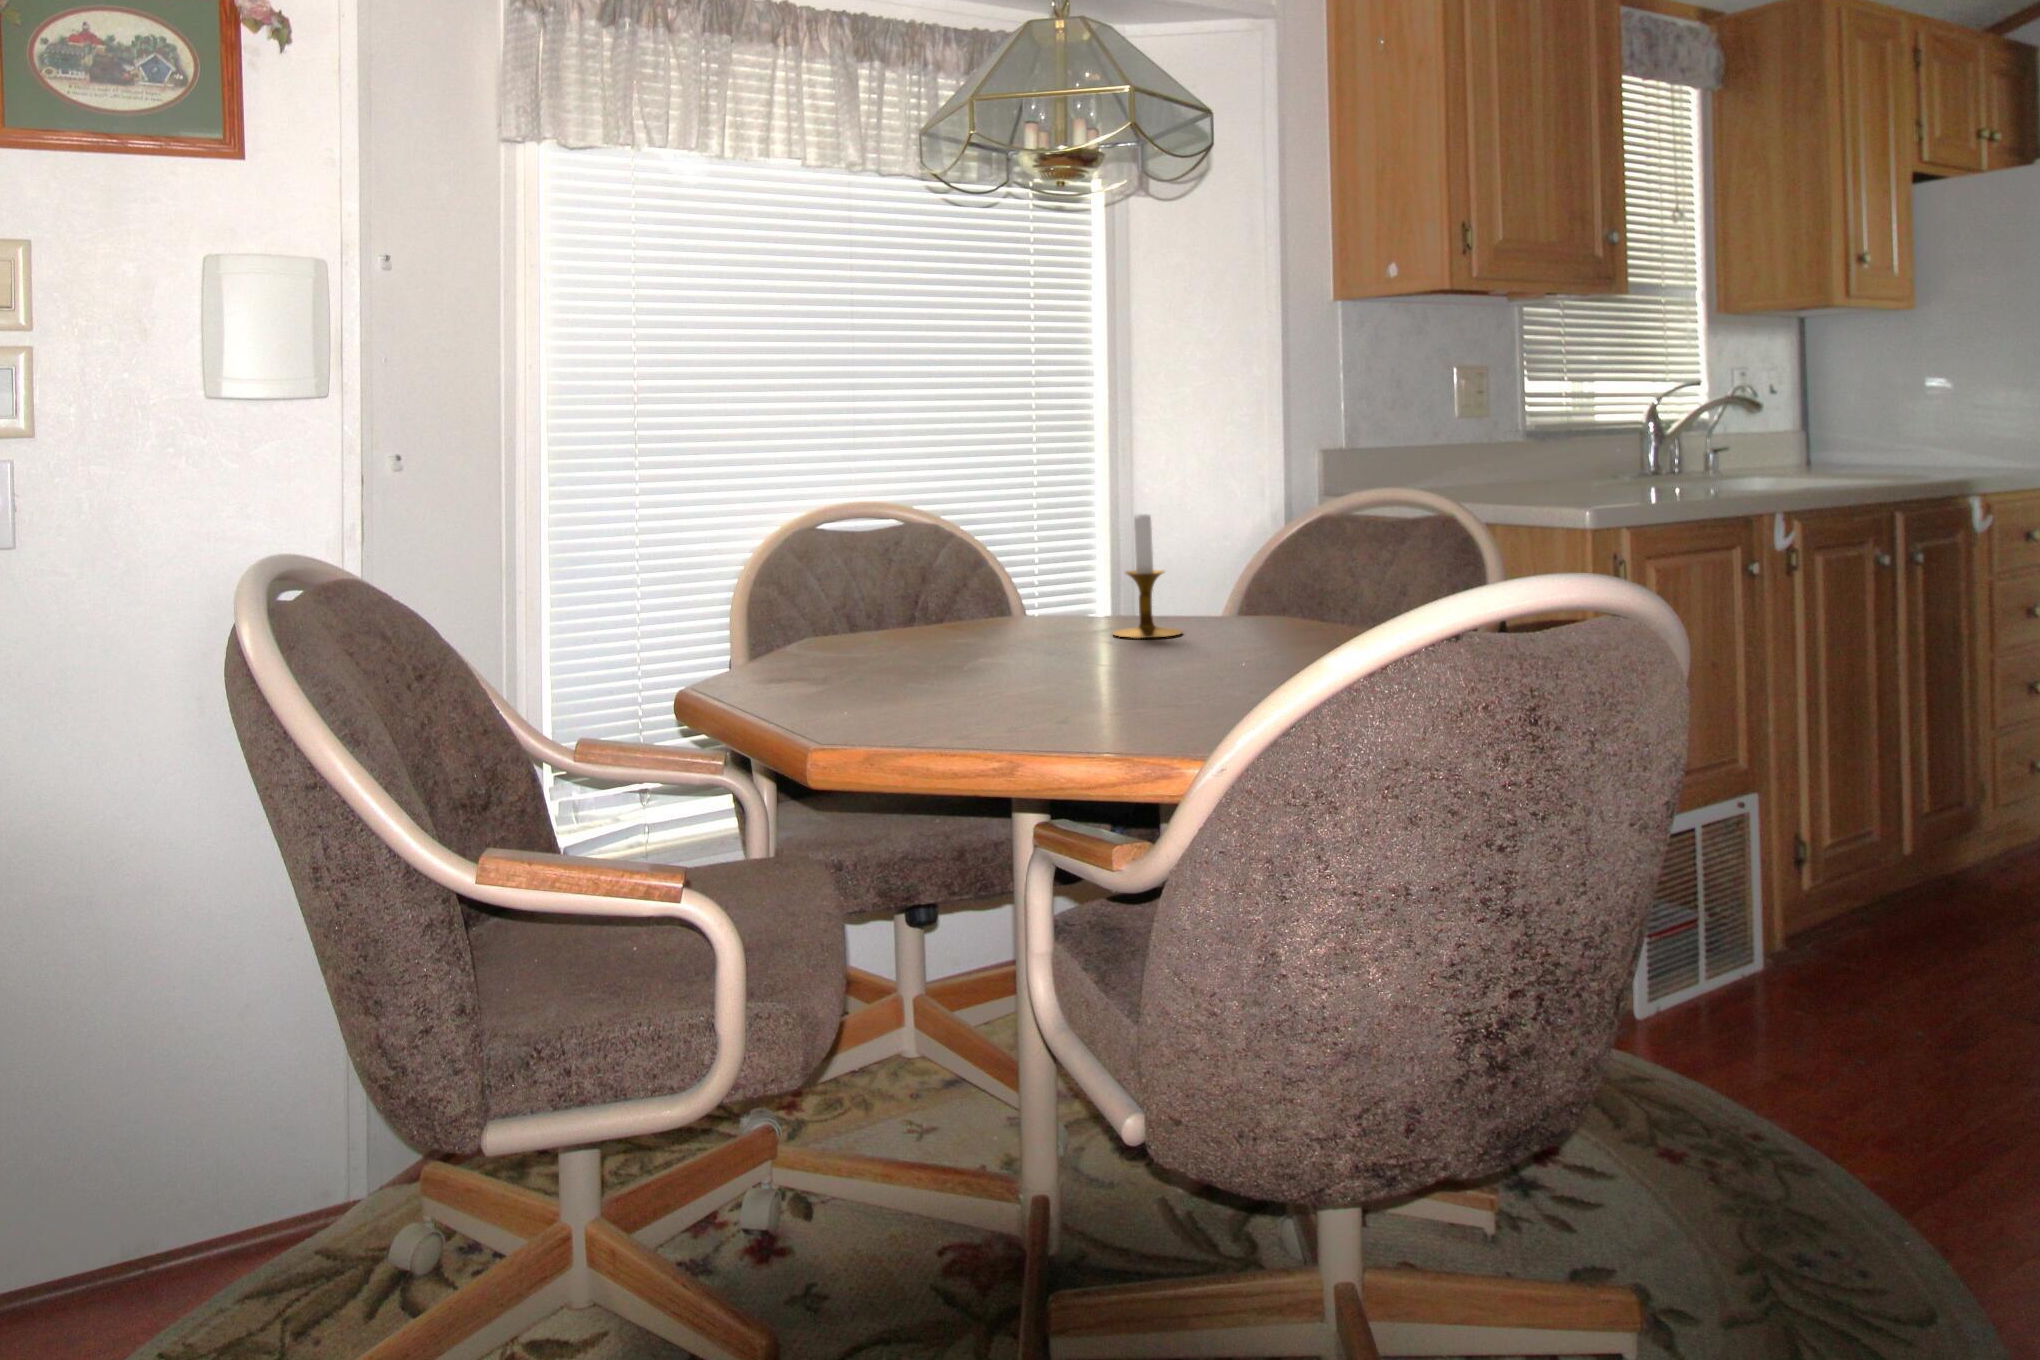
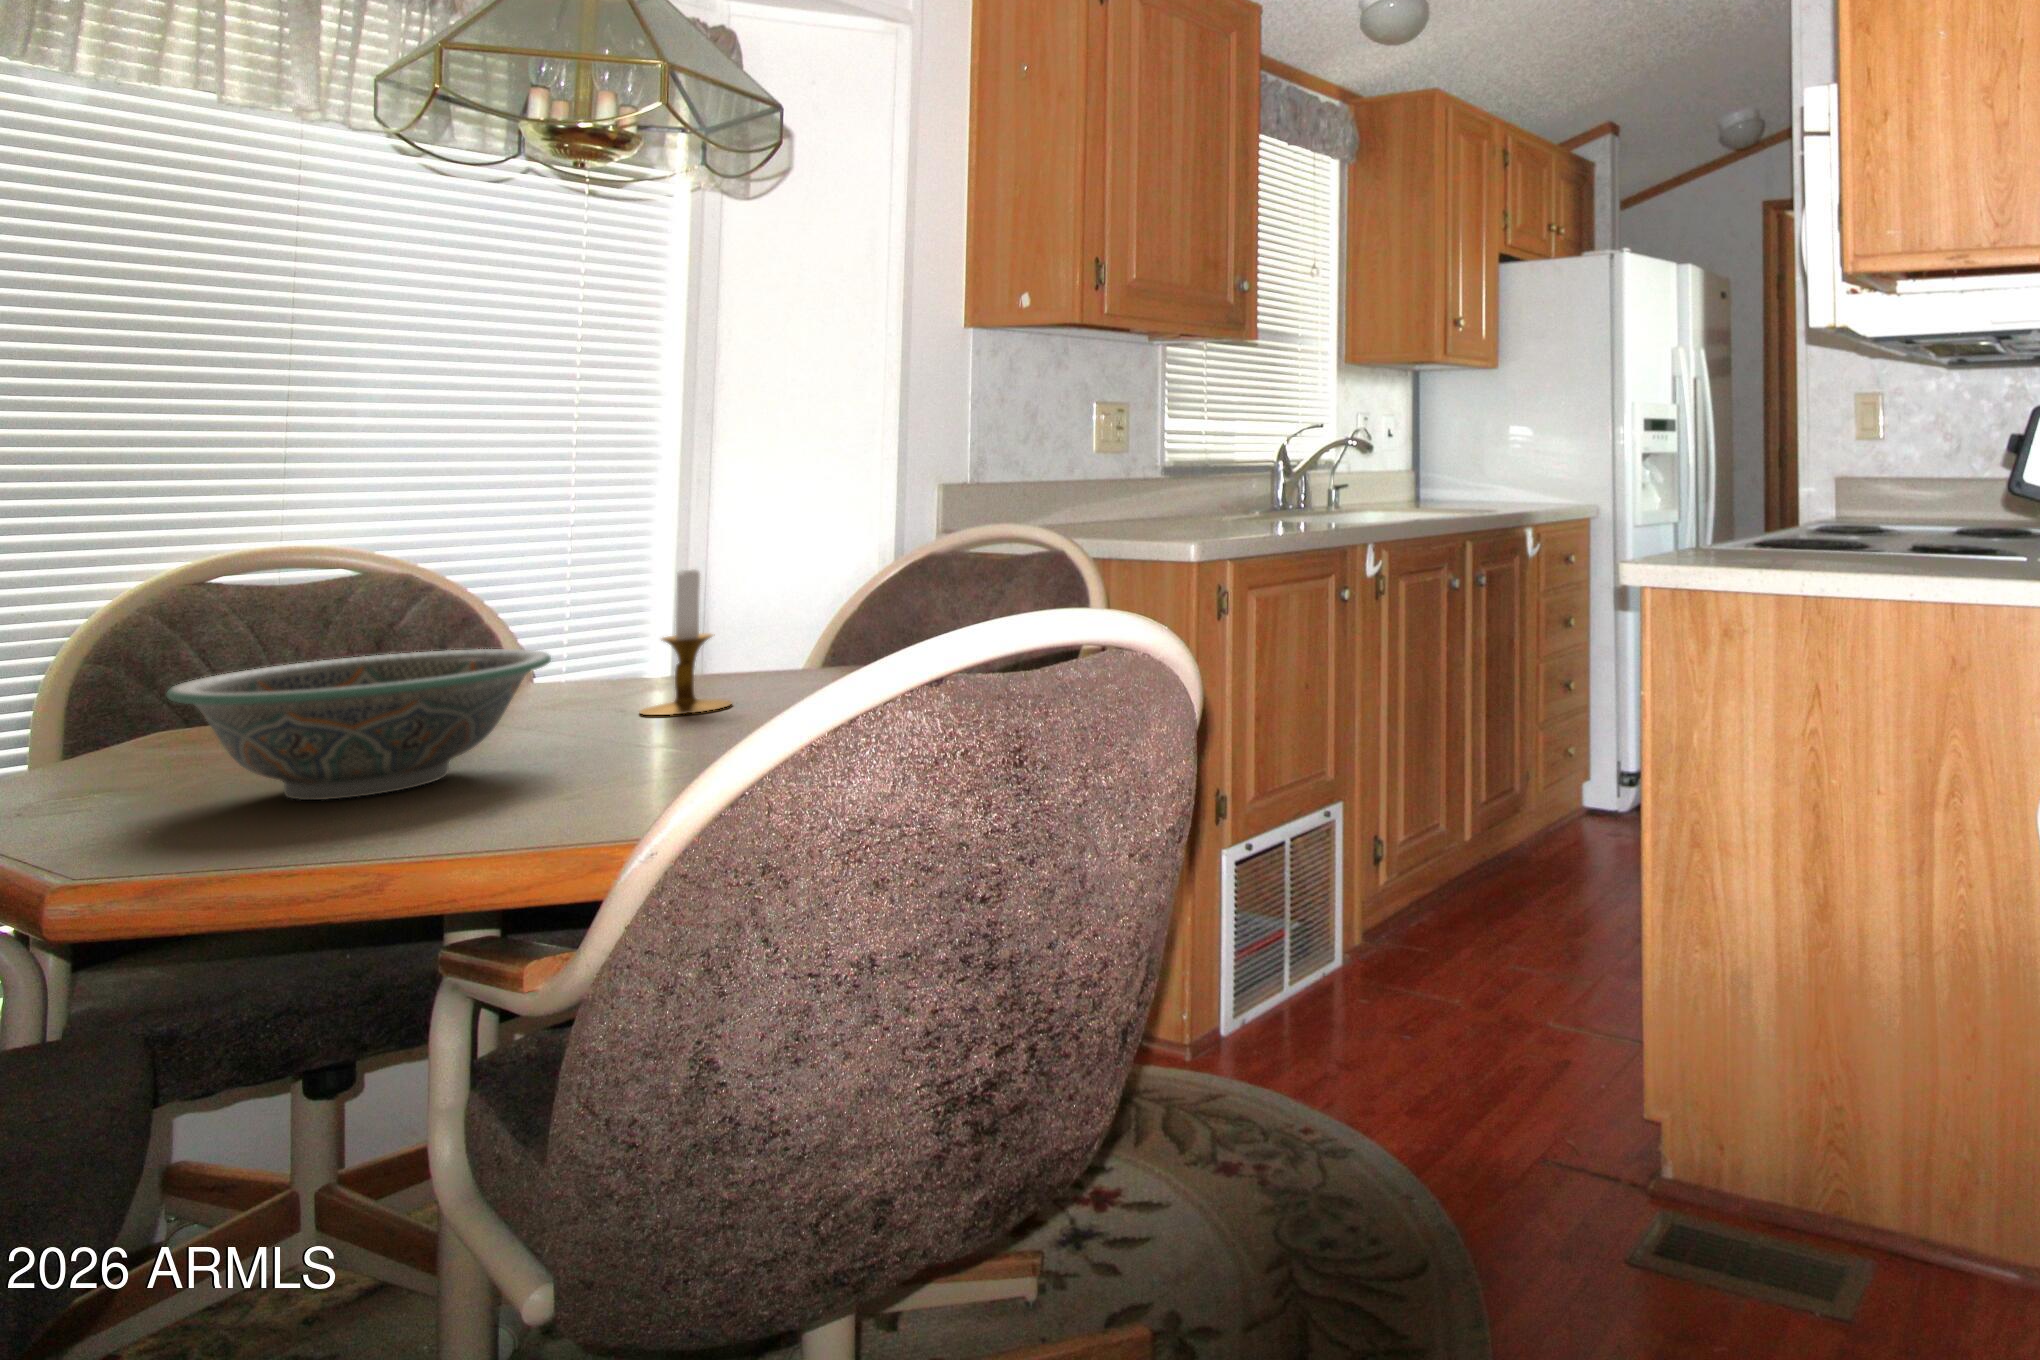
decorative bowl: none [827,573,1062,682] -> present [167,649,551,800]

